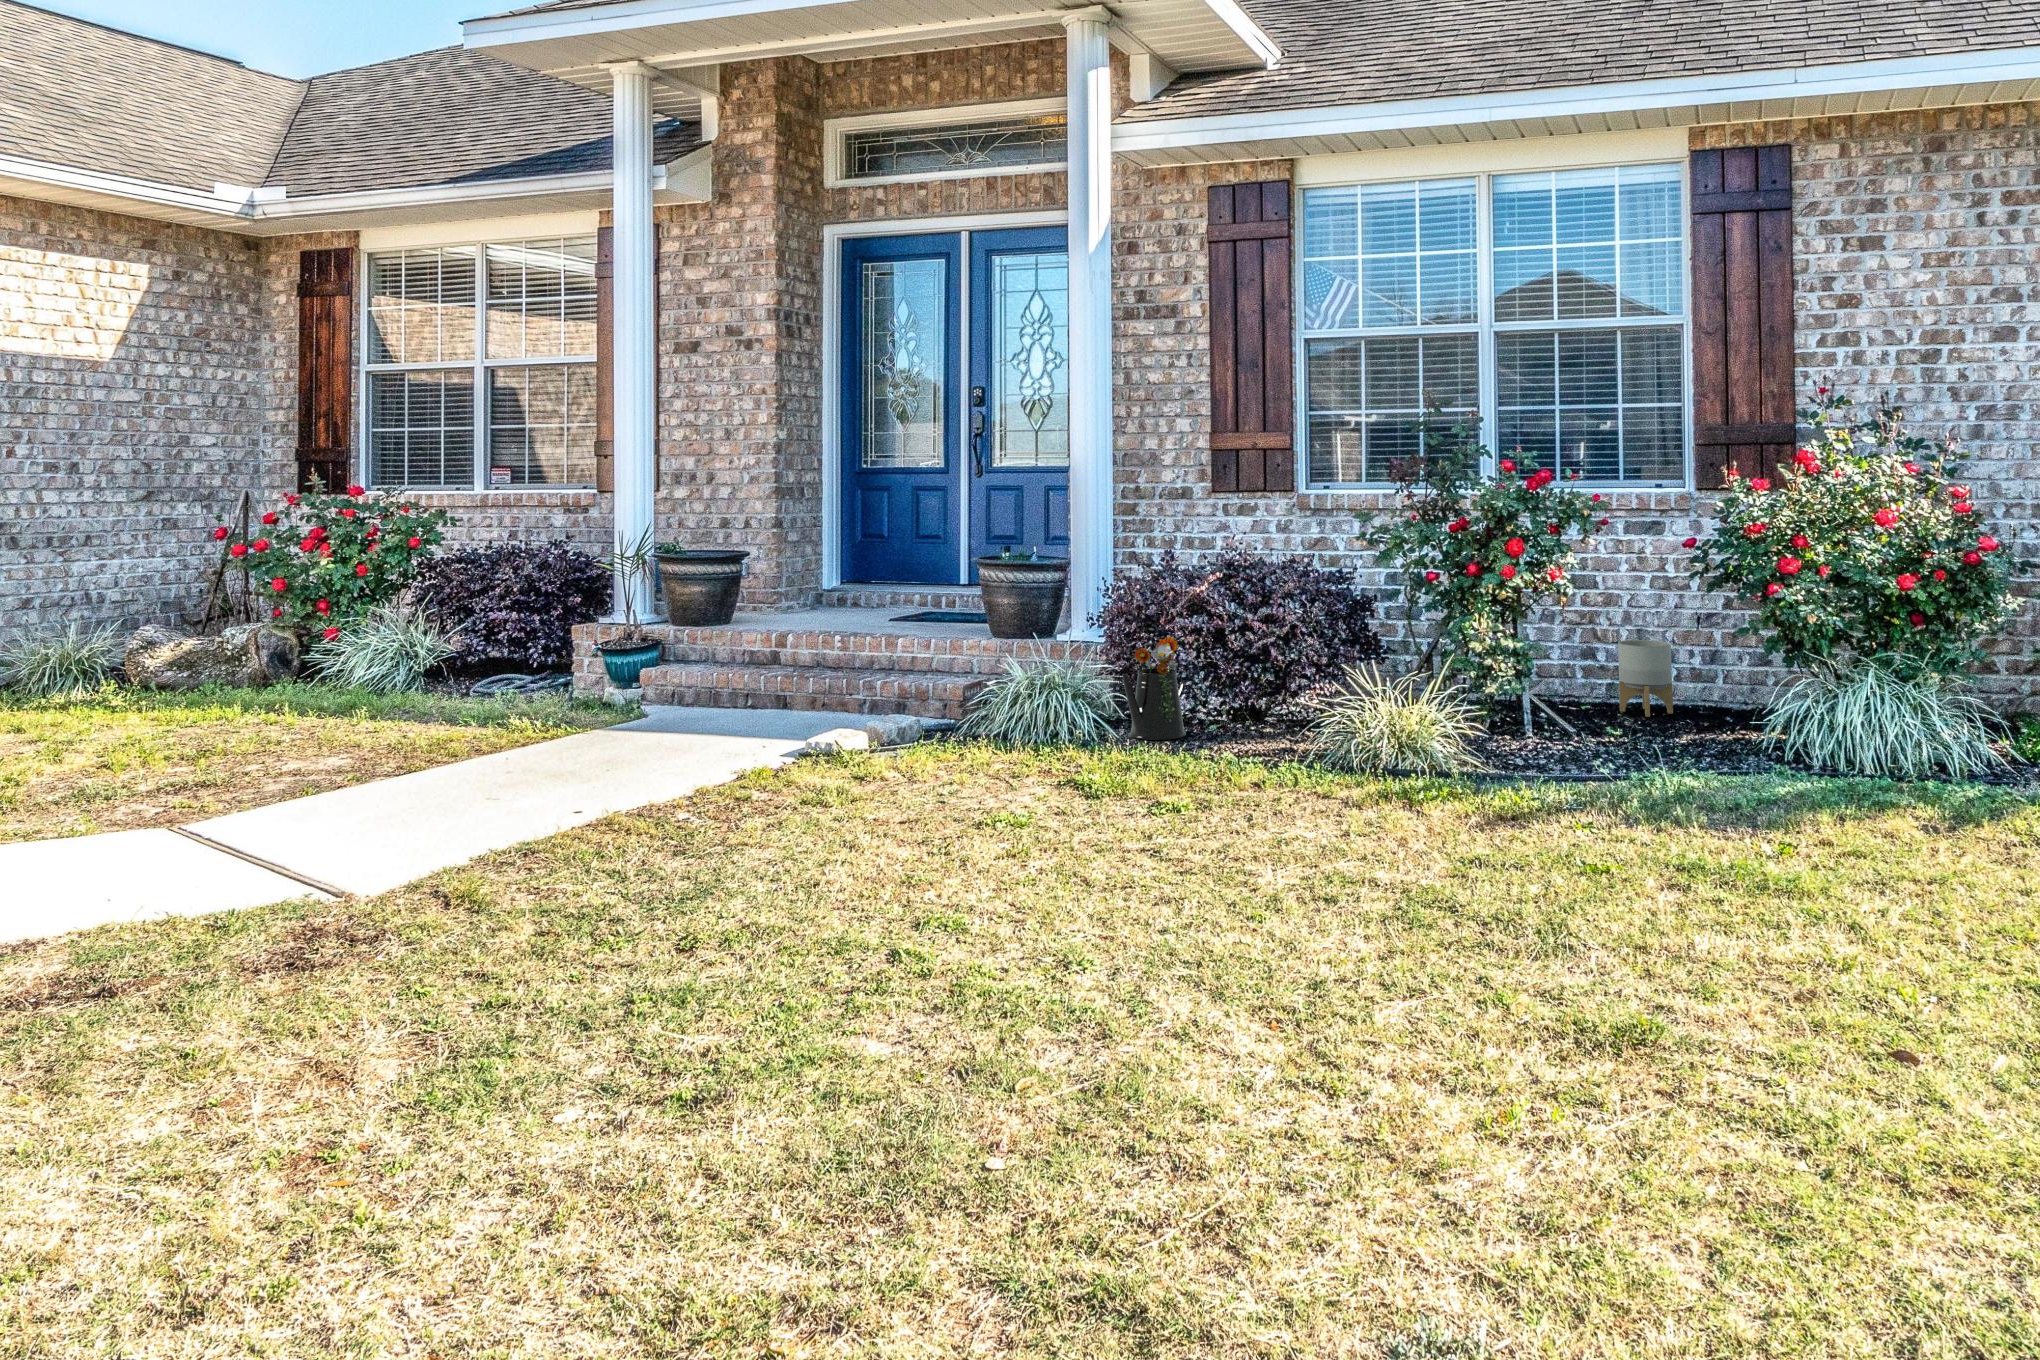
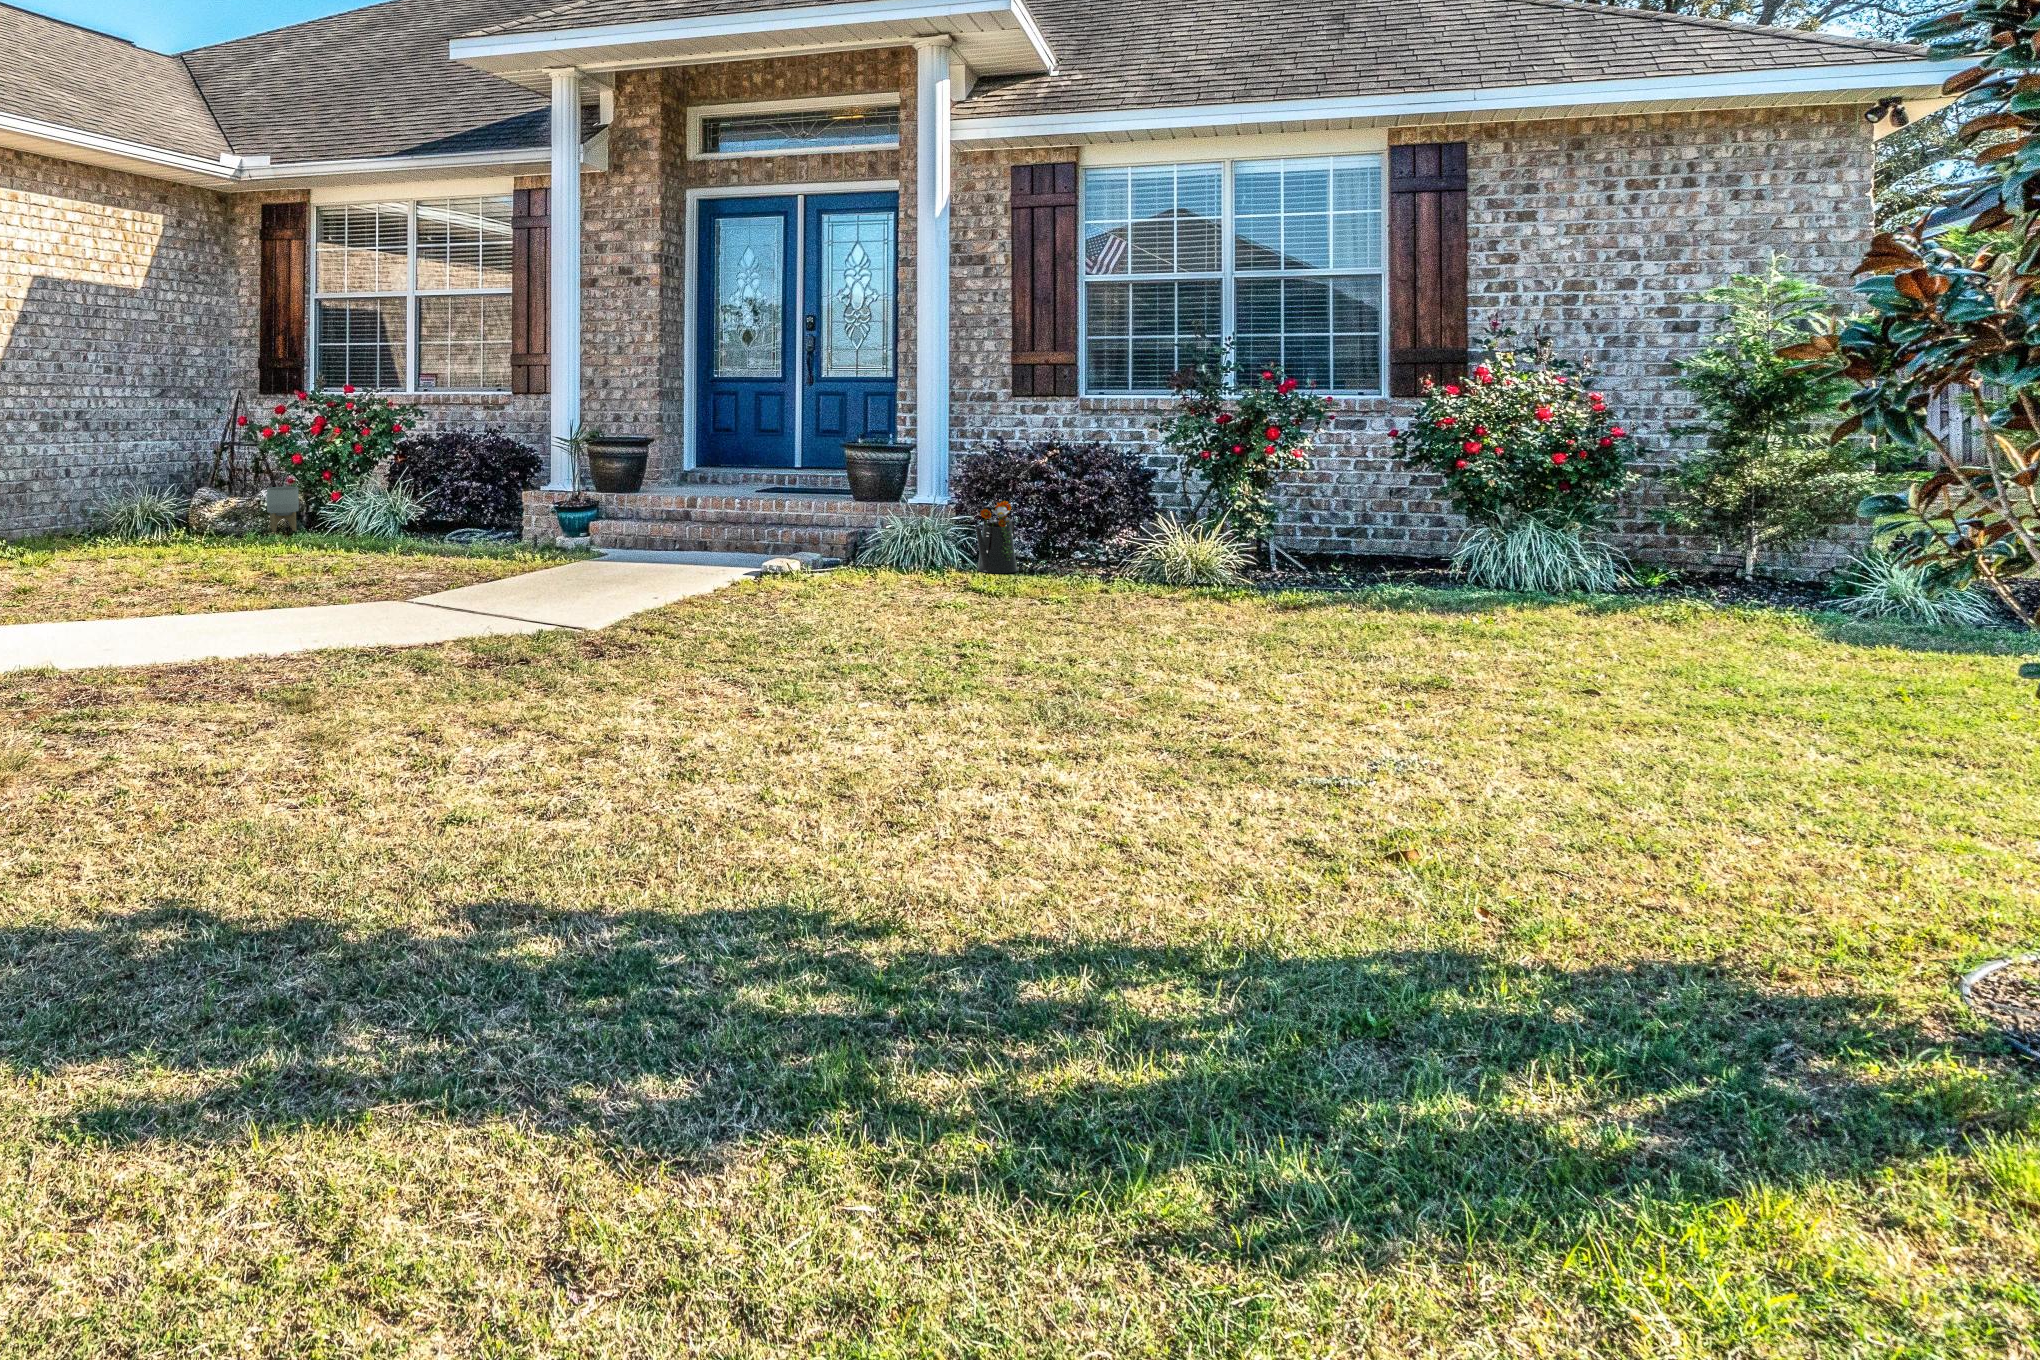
planter: present [1618,640,1673,717] -> present [267,487,299,532]

